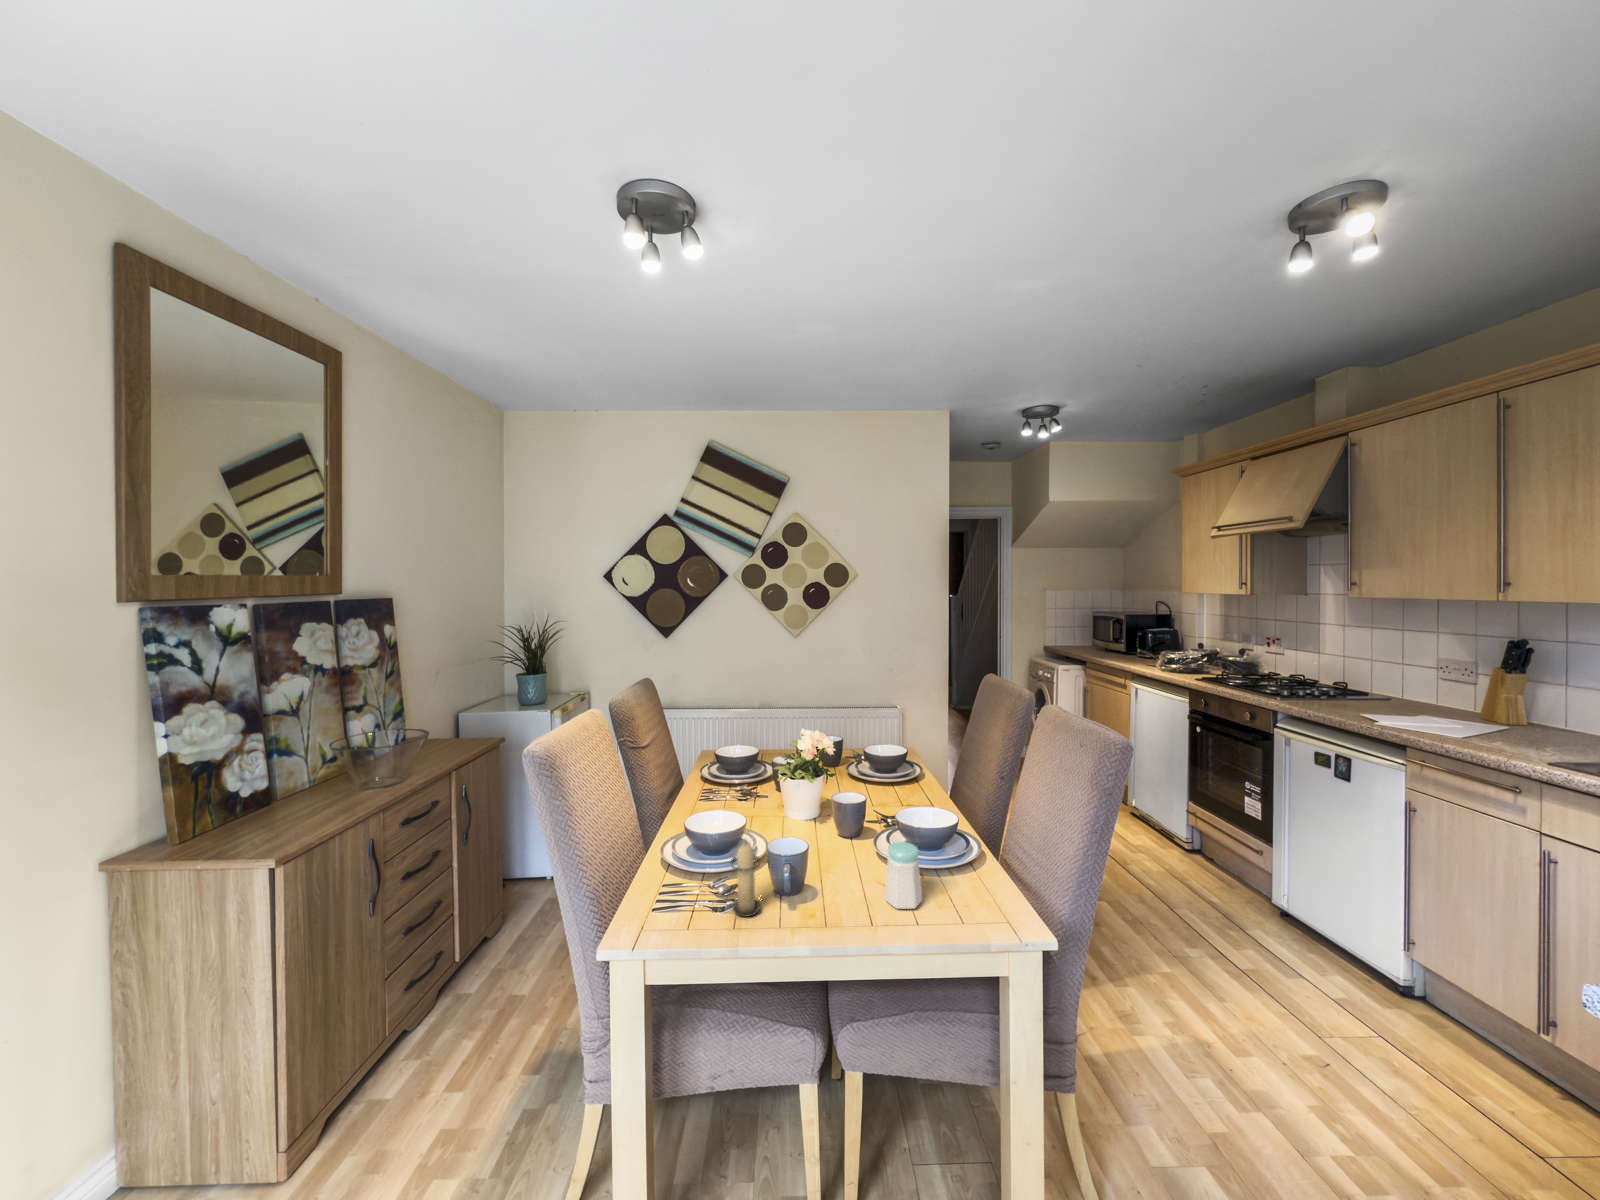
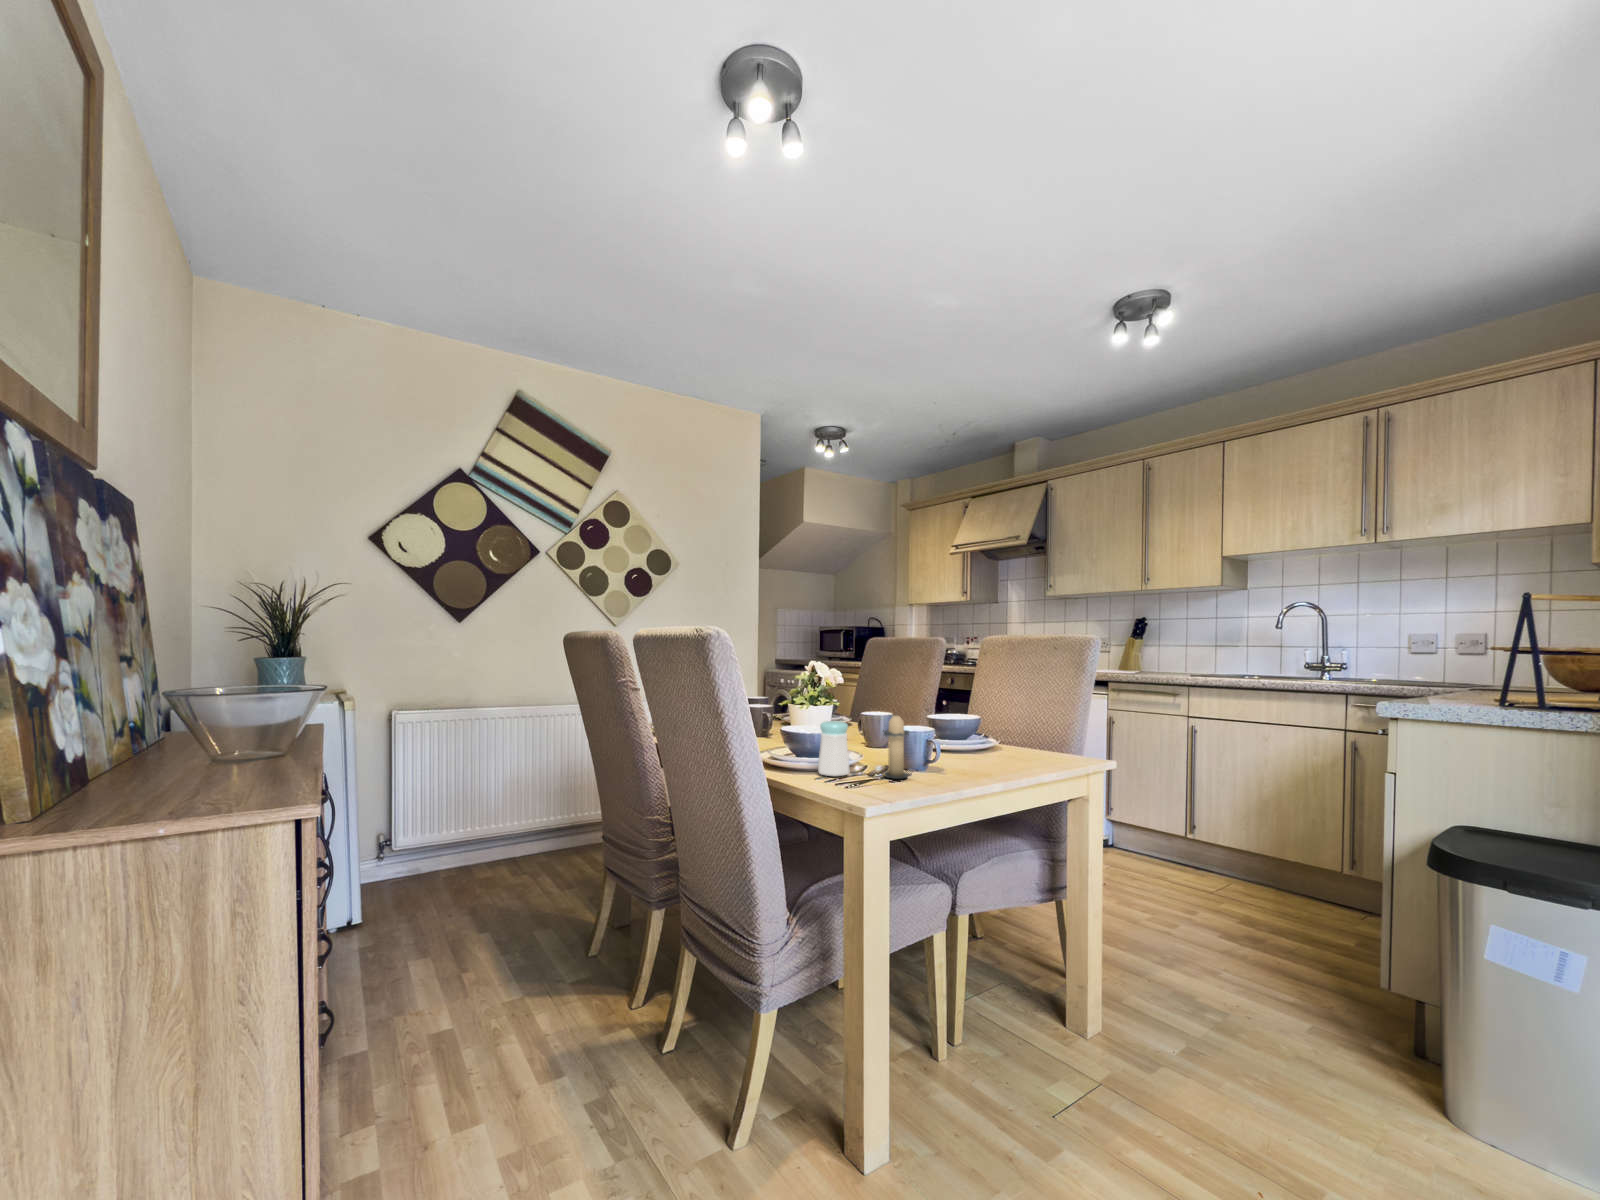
salt shaker: present [885,842,922,909] -> present [818,721,849,776]

